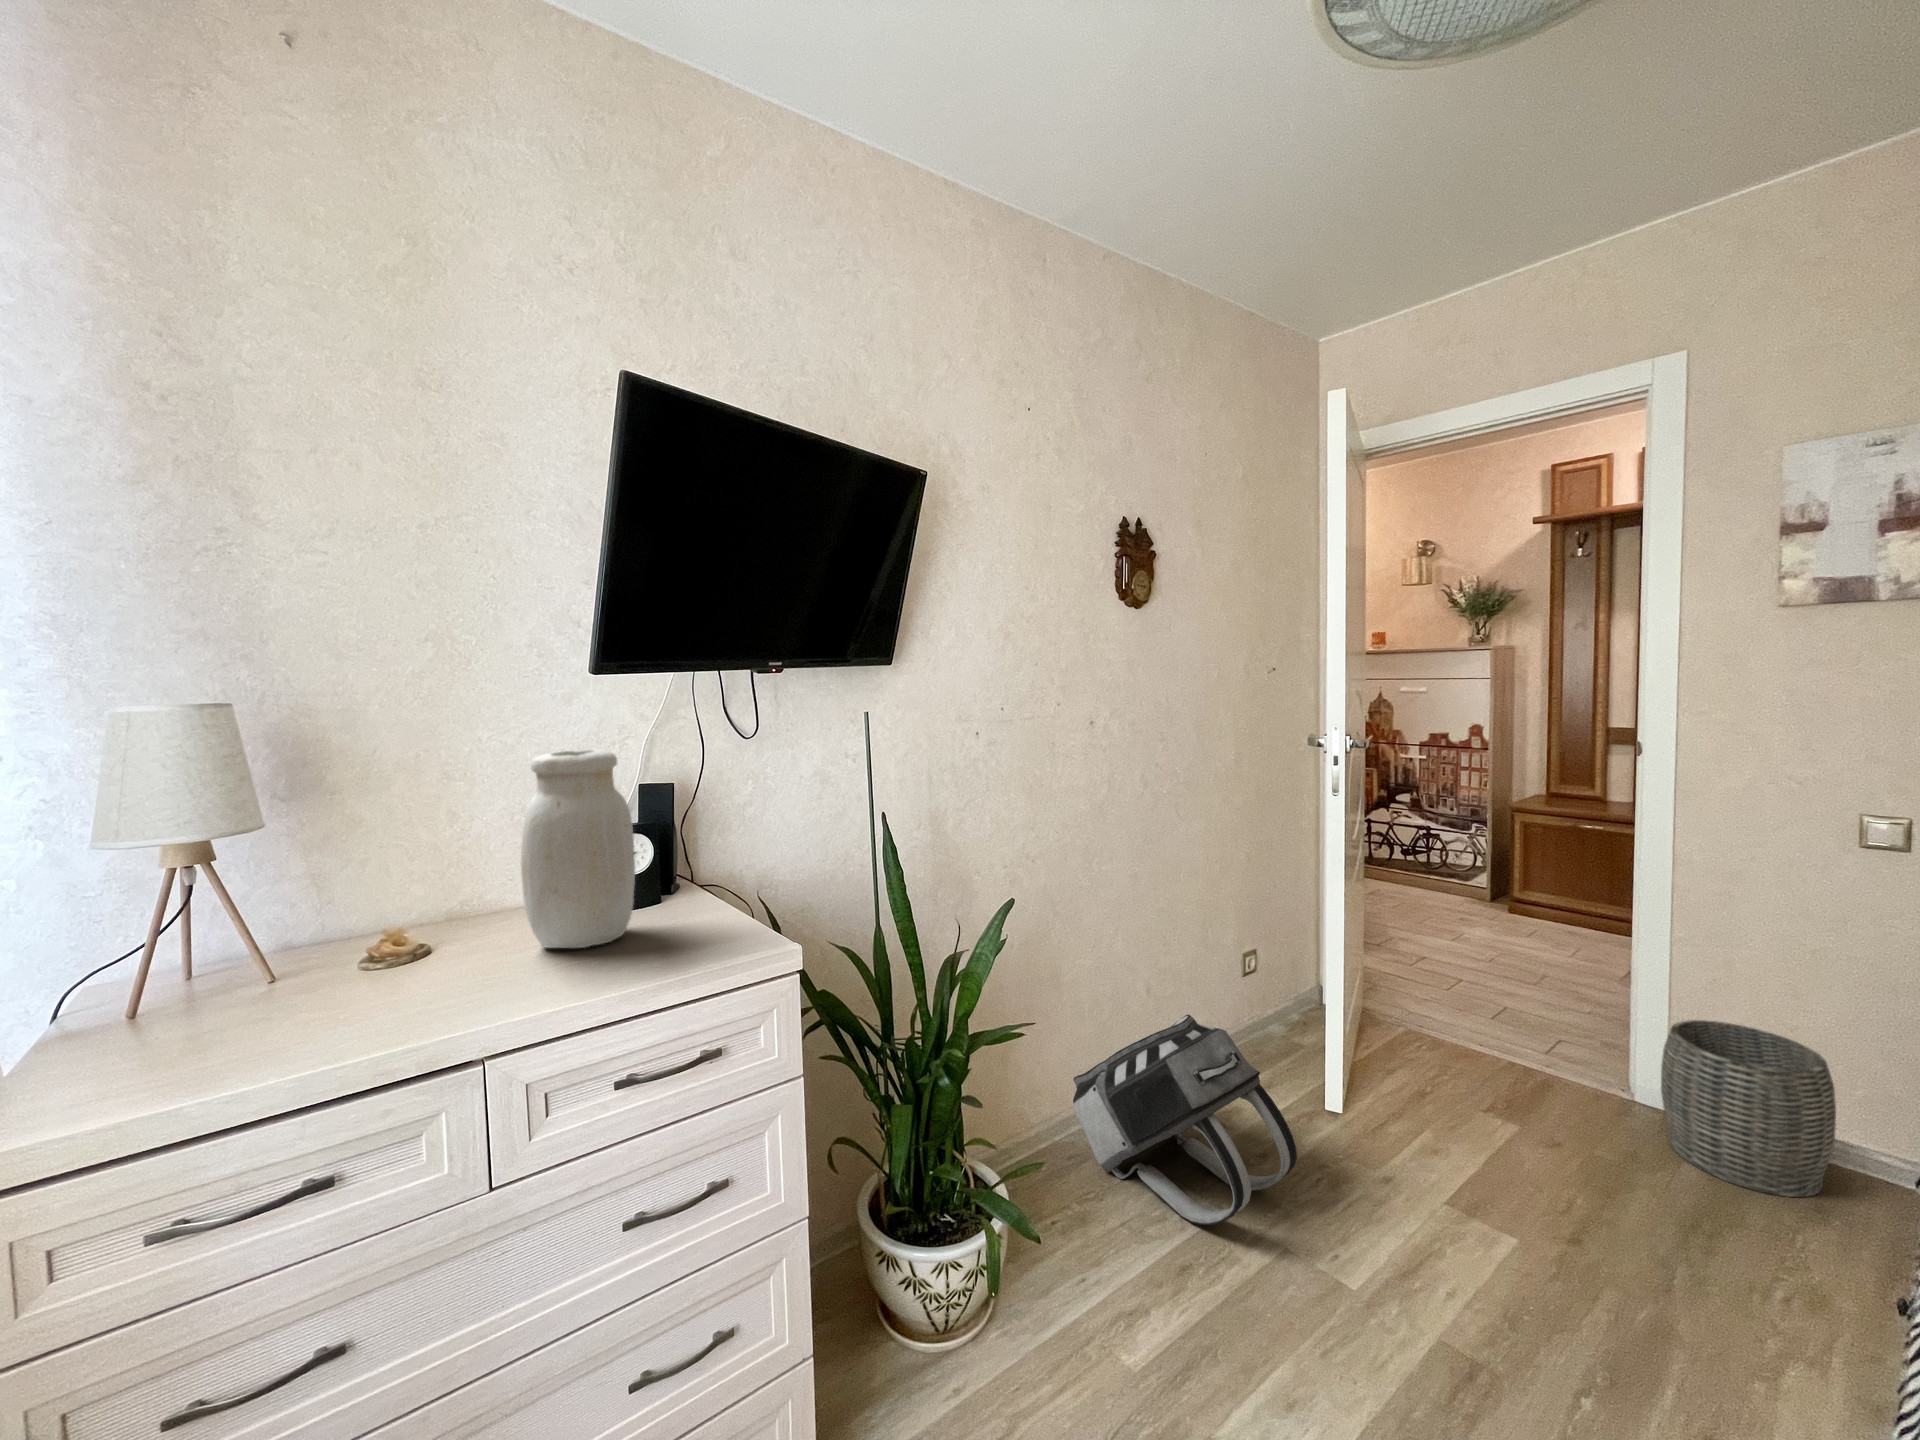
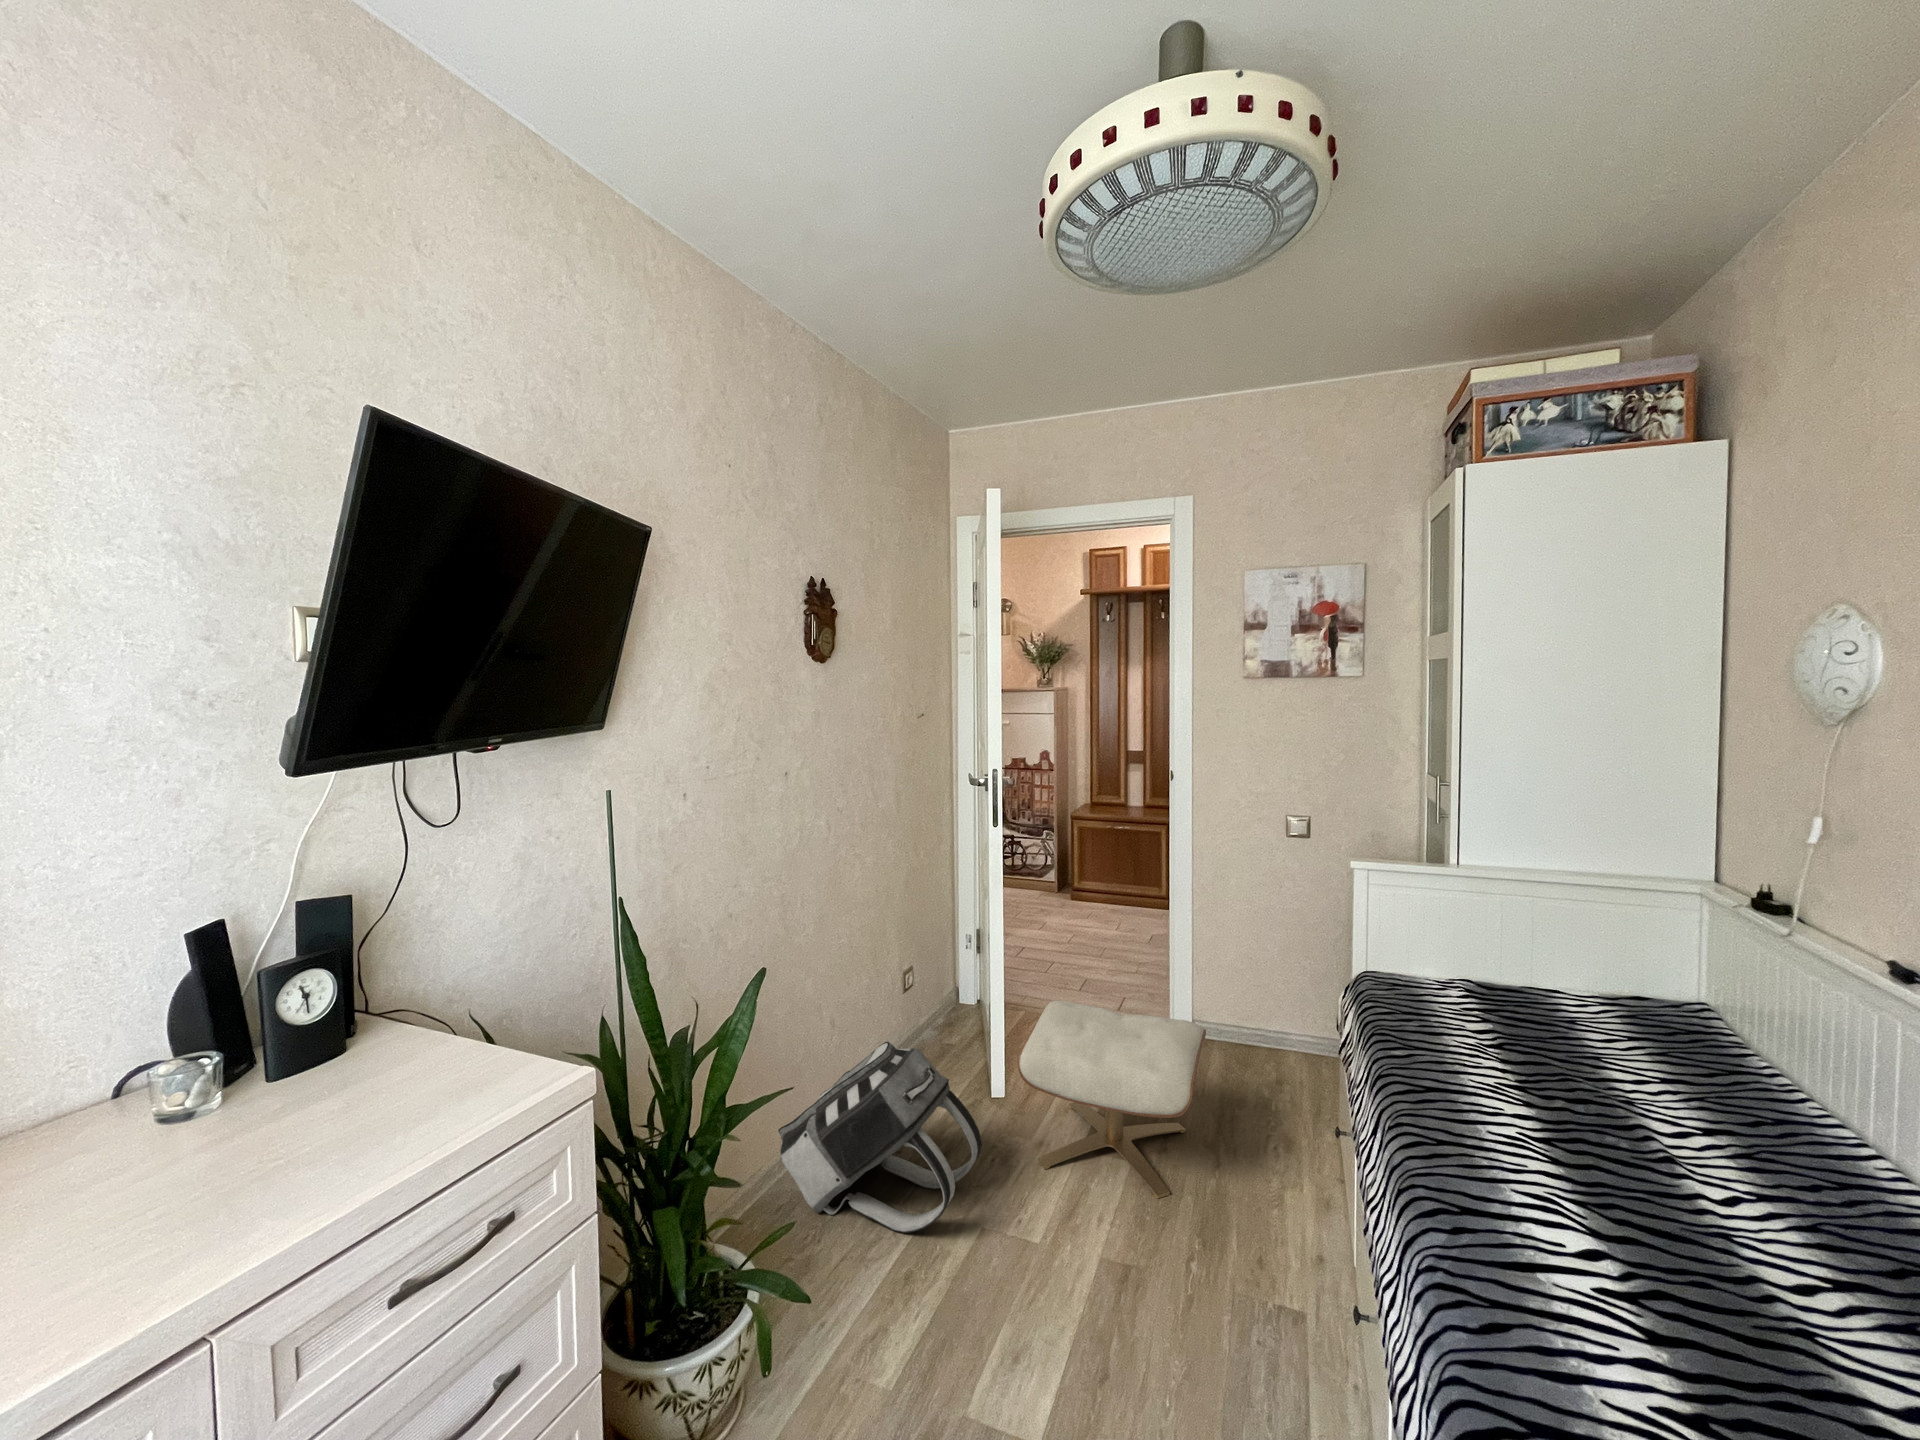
jar: present [521,750,635,948] -> none [164,873,349,1155]
ottoman: none [1353,1015,1662,1303] -> present [1018,1001,1206,1198]
woven basket: present [1661,1020,1836,1197] -> none [1191,966,1279,1078]

